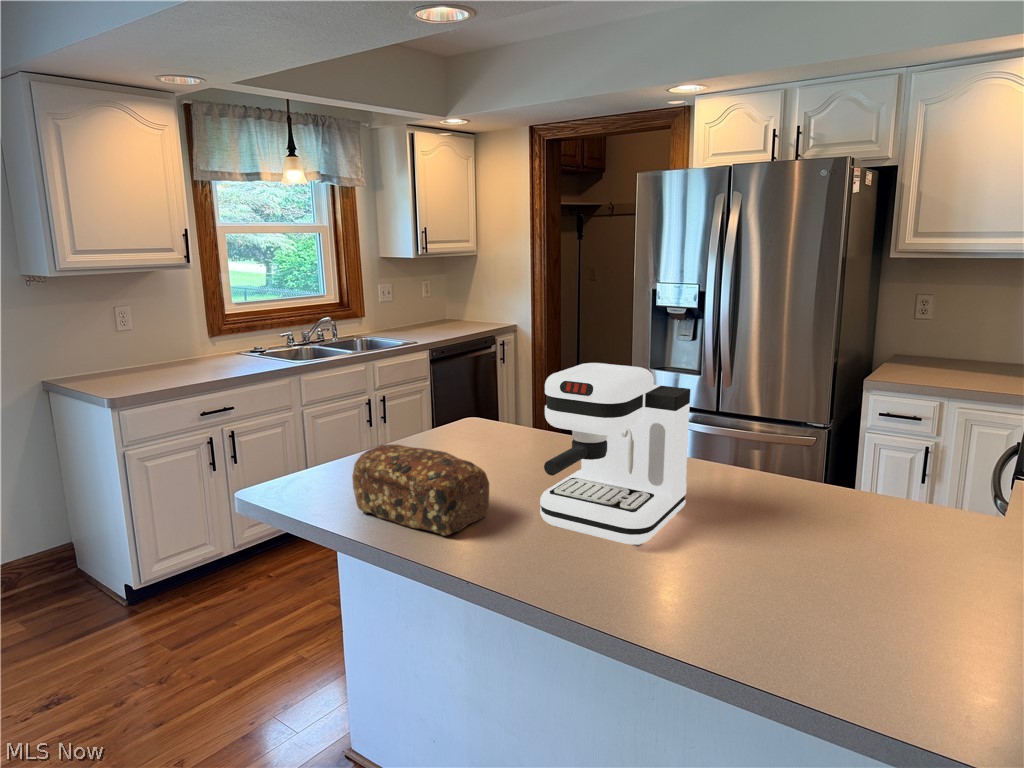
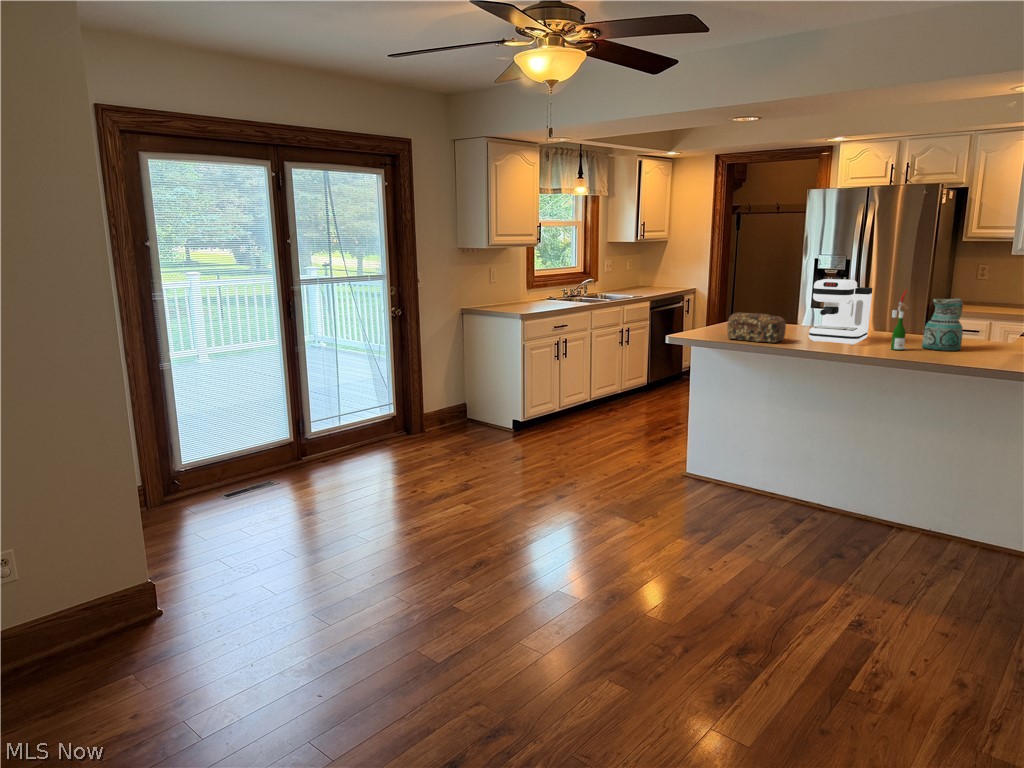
wine bottle: none [726,415,773,583] -> present [891,290,908,350]
ceramic pitcher: none [809,427,915,586] -> present [922,298,963,351]

